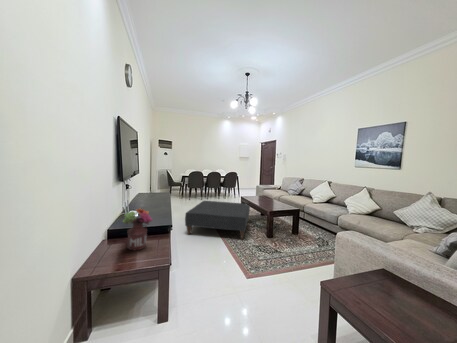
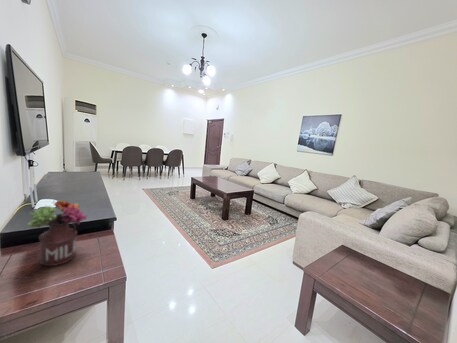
ottoman: present [185,201,250,239] -> none [126,181,202,224]

